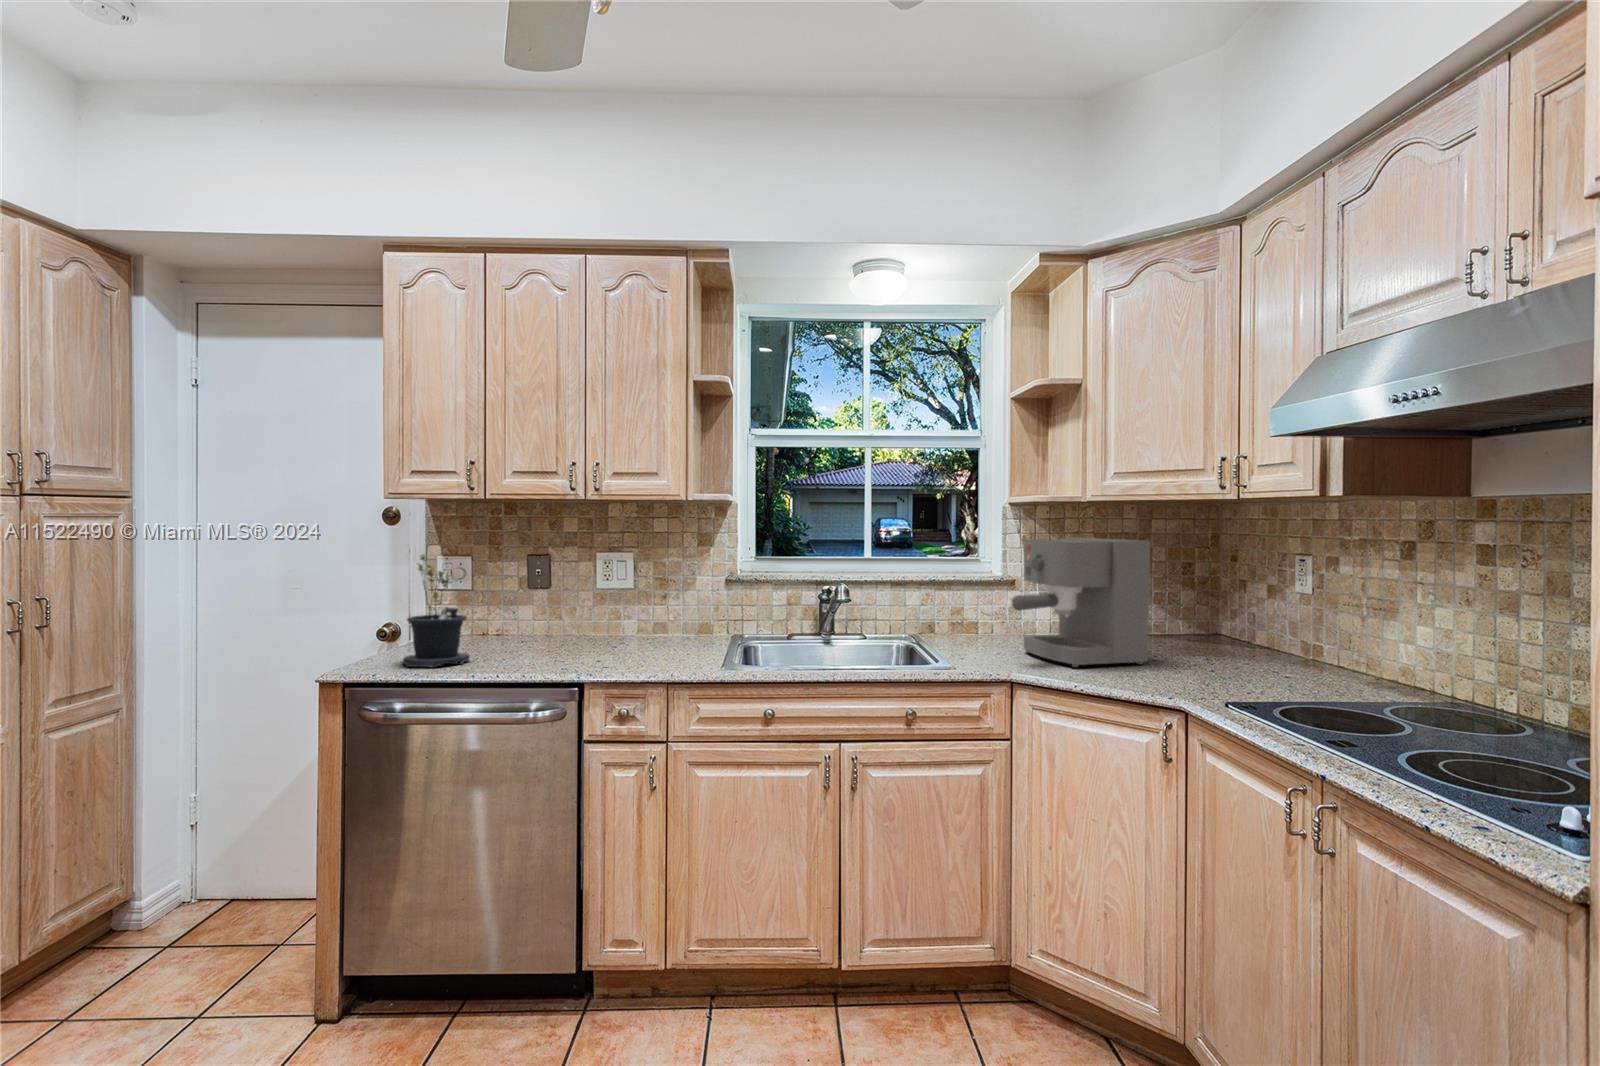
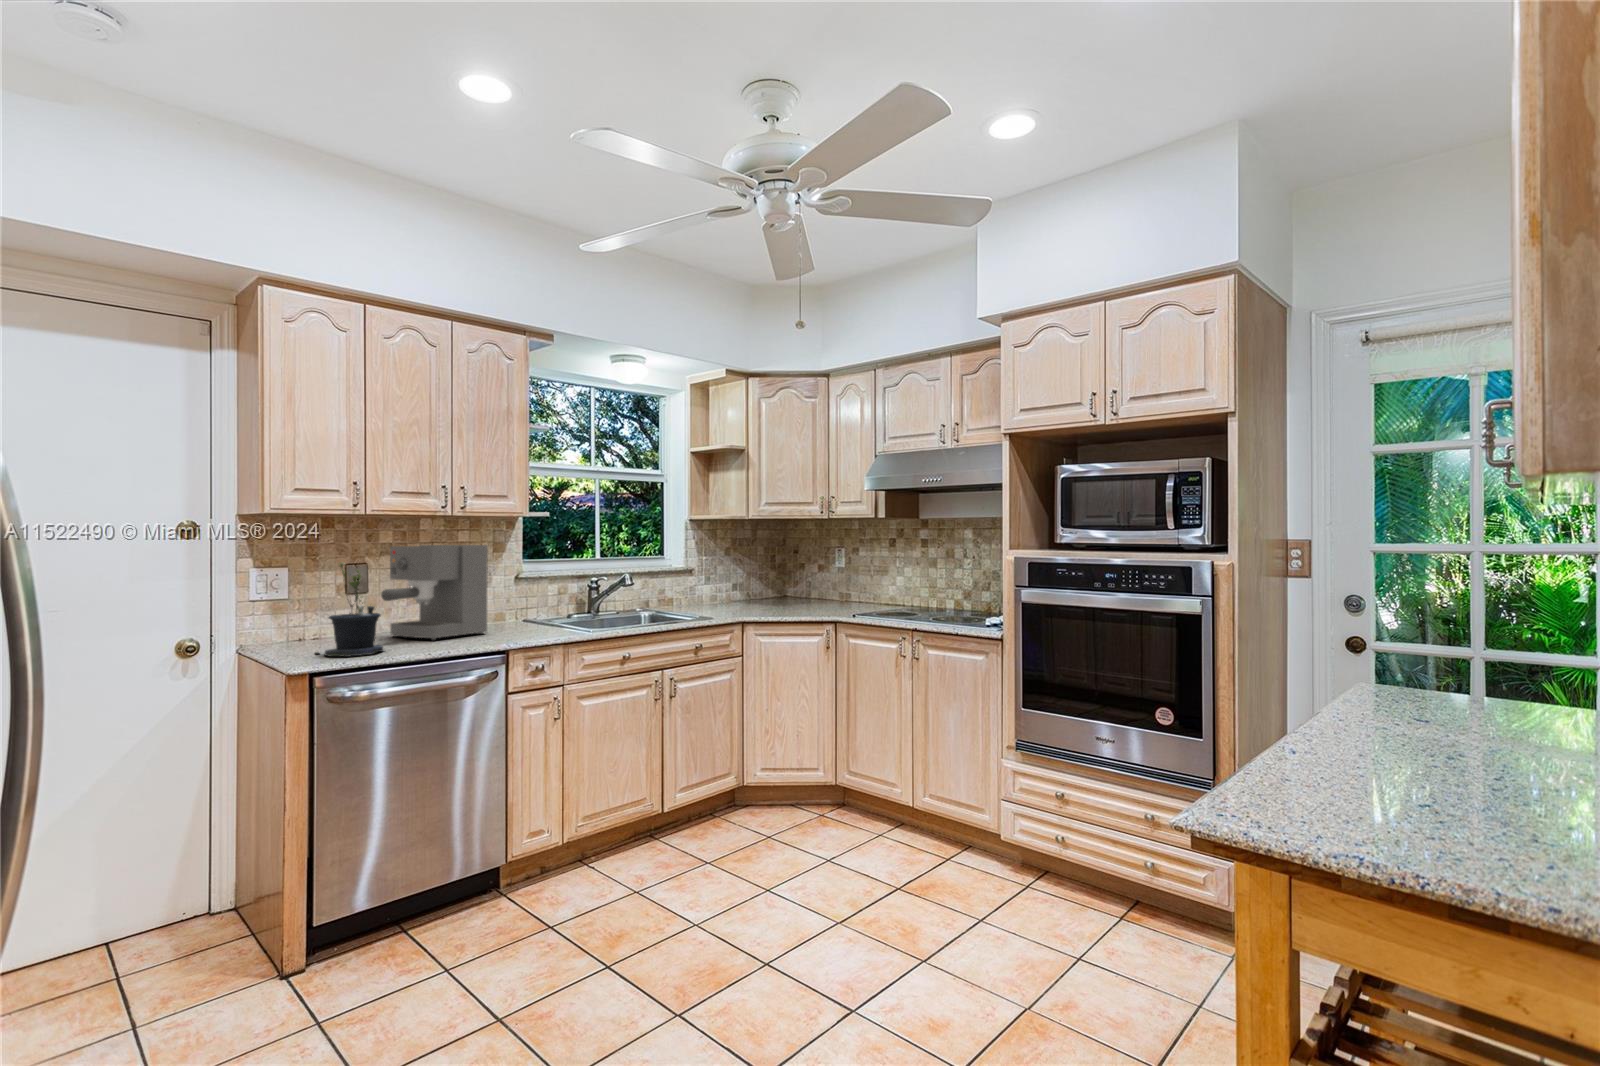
coffee maker: present [1012,538,1150,667] -> present [381,545,488,640]

